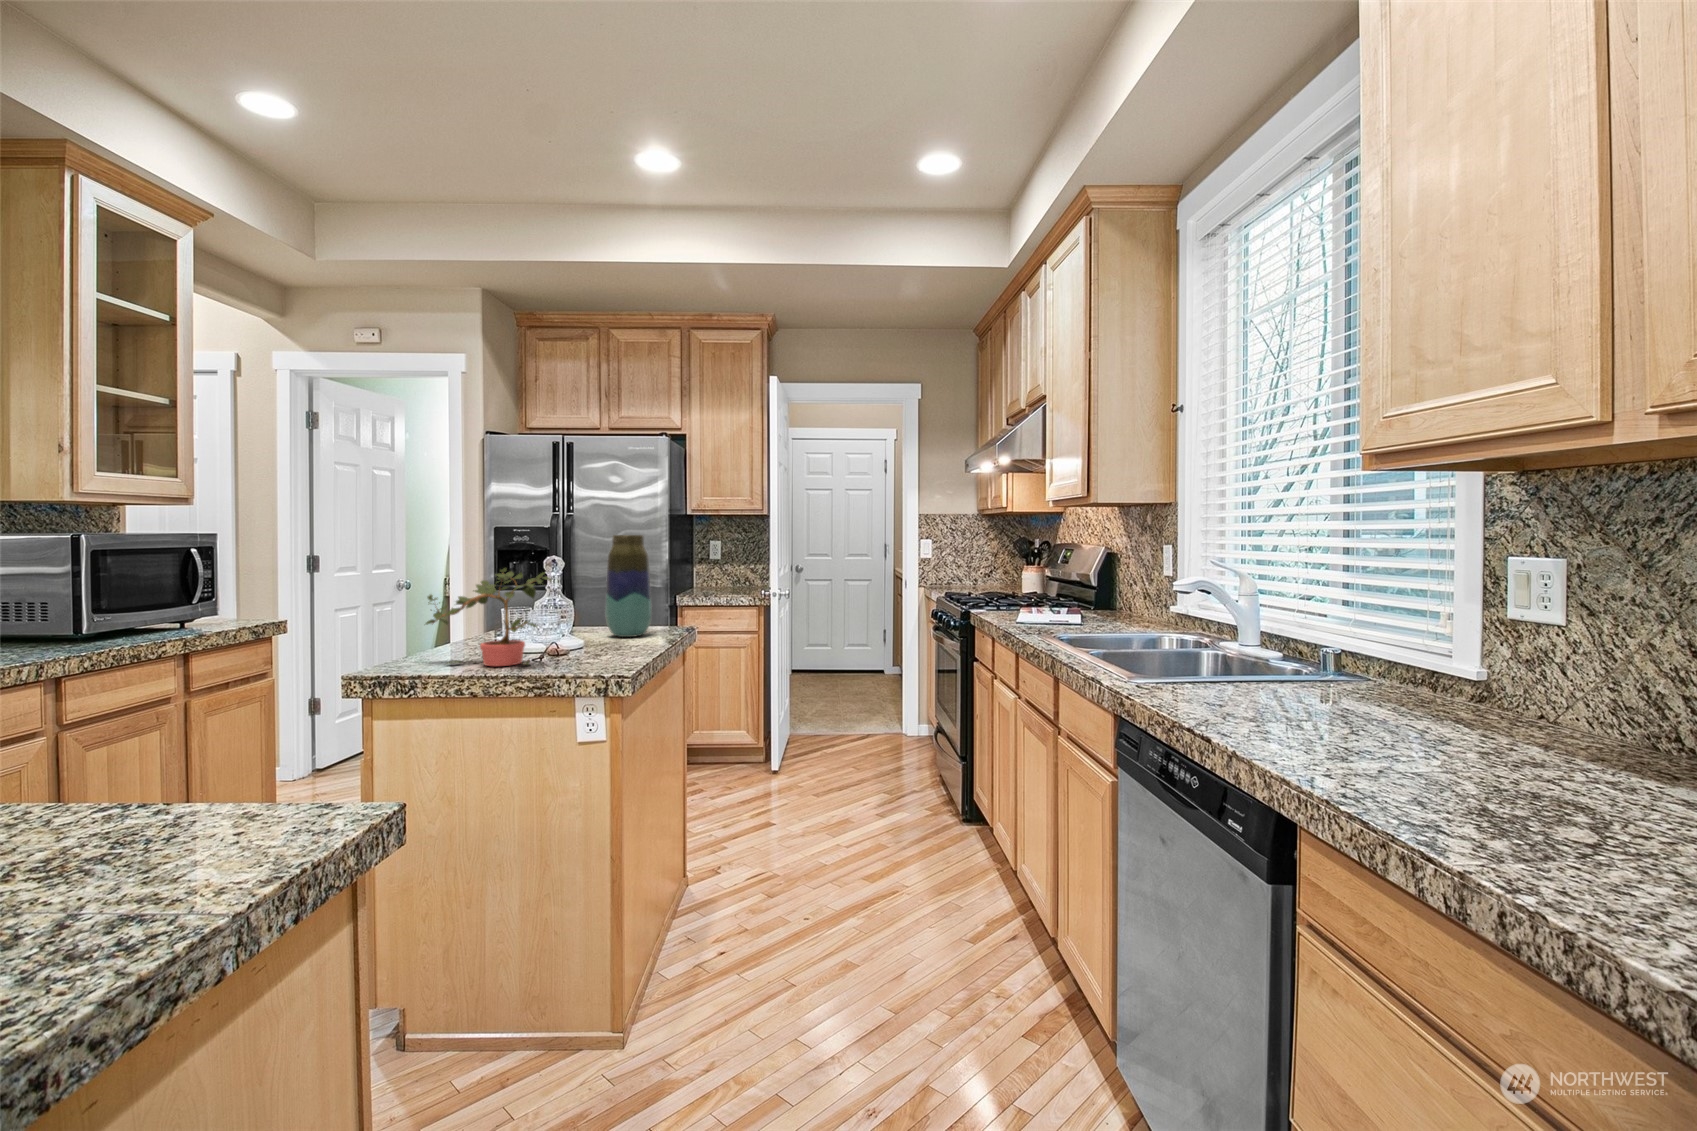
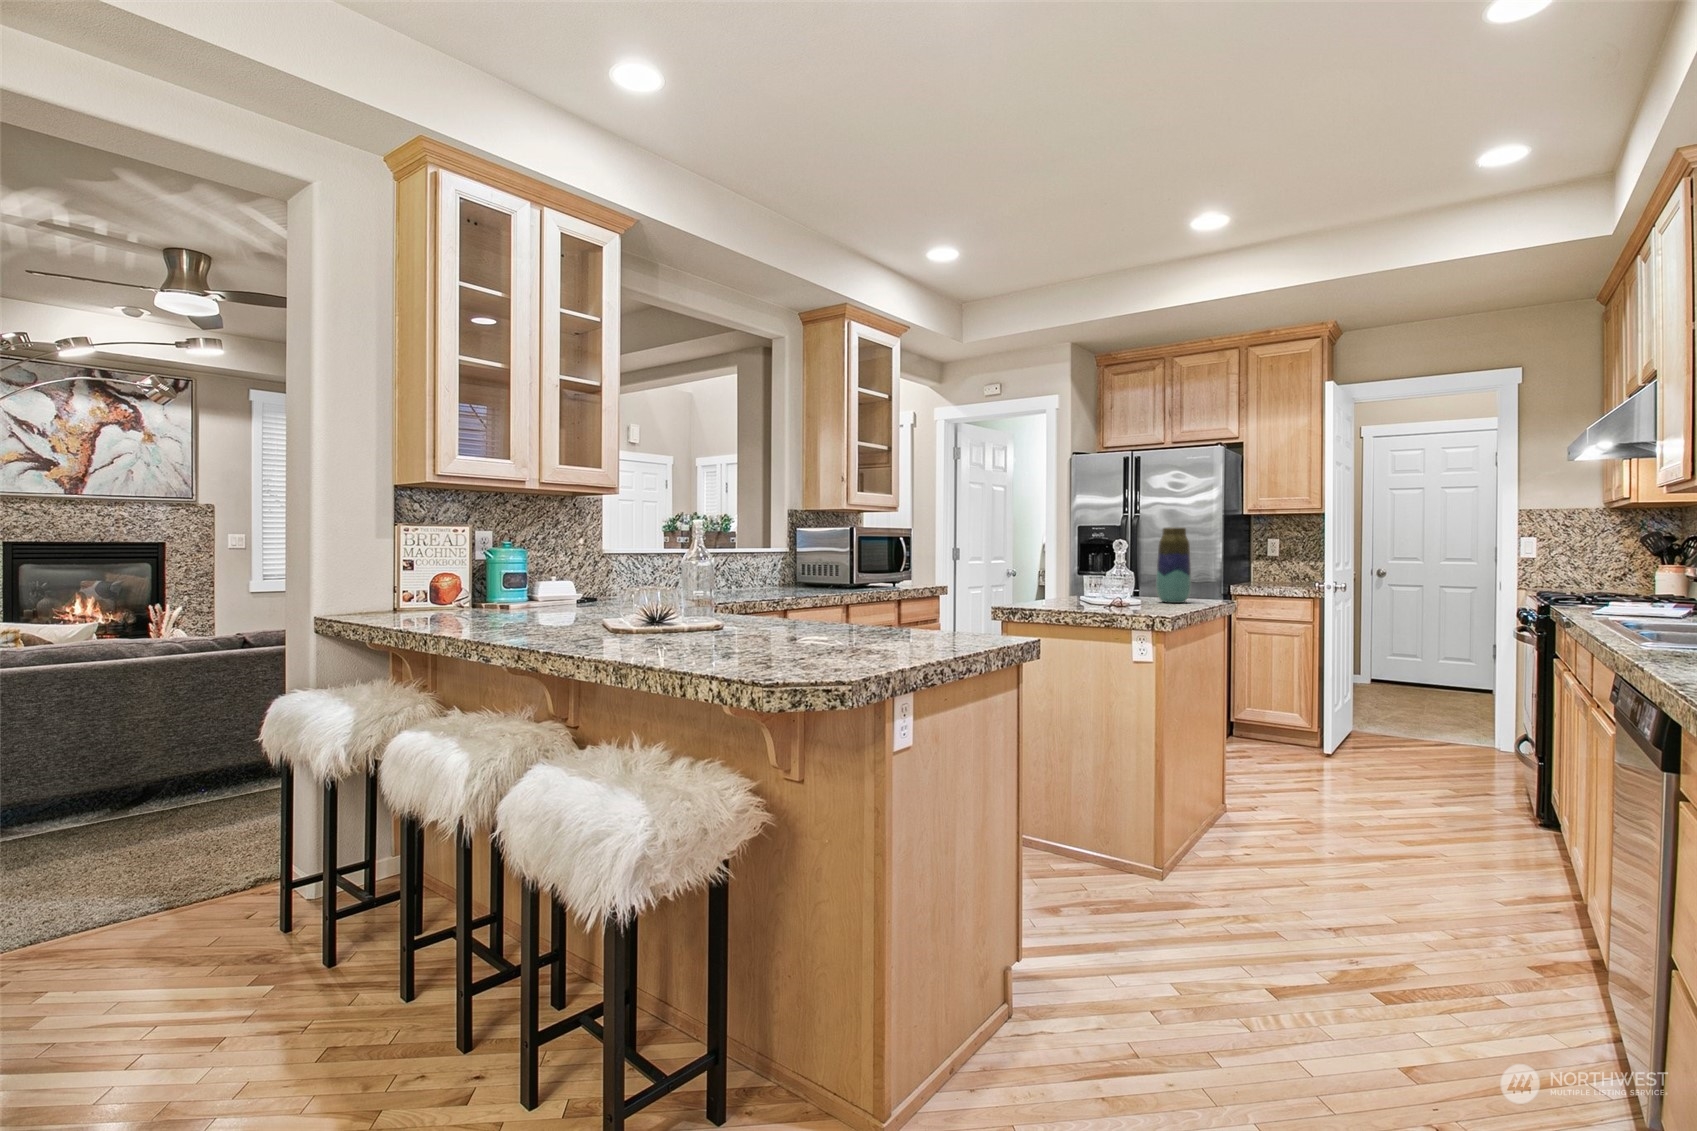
potted plant: present [426,568,552,666] -> none [1041,547,1119,609]

